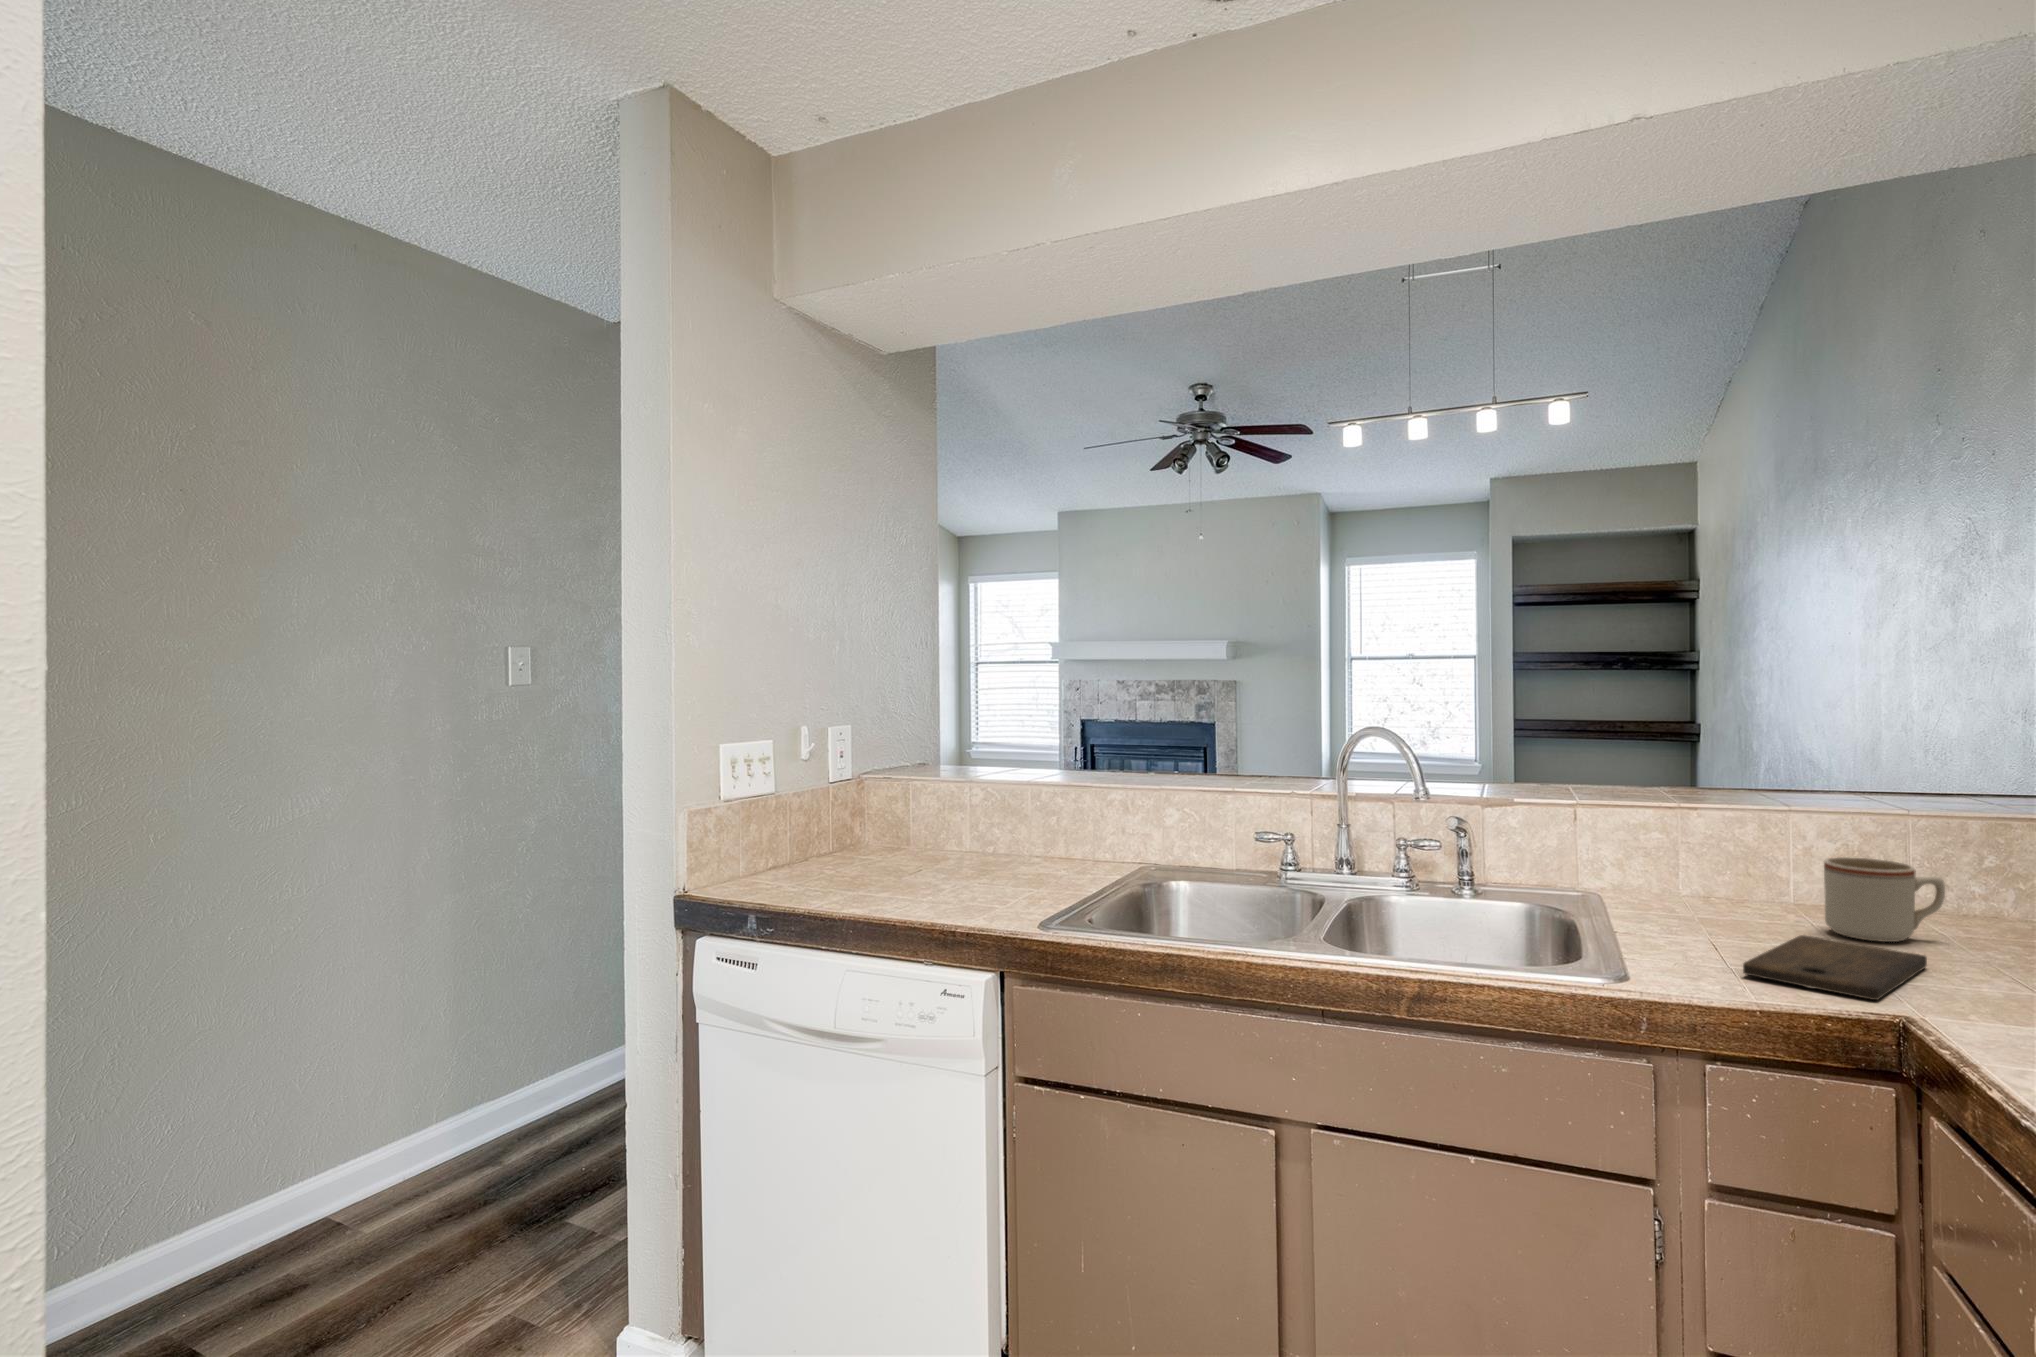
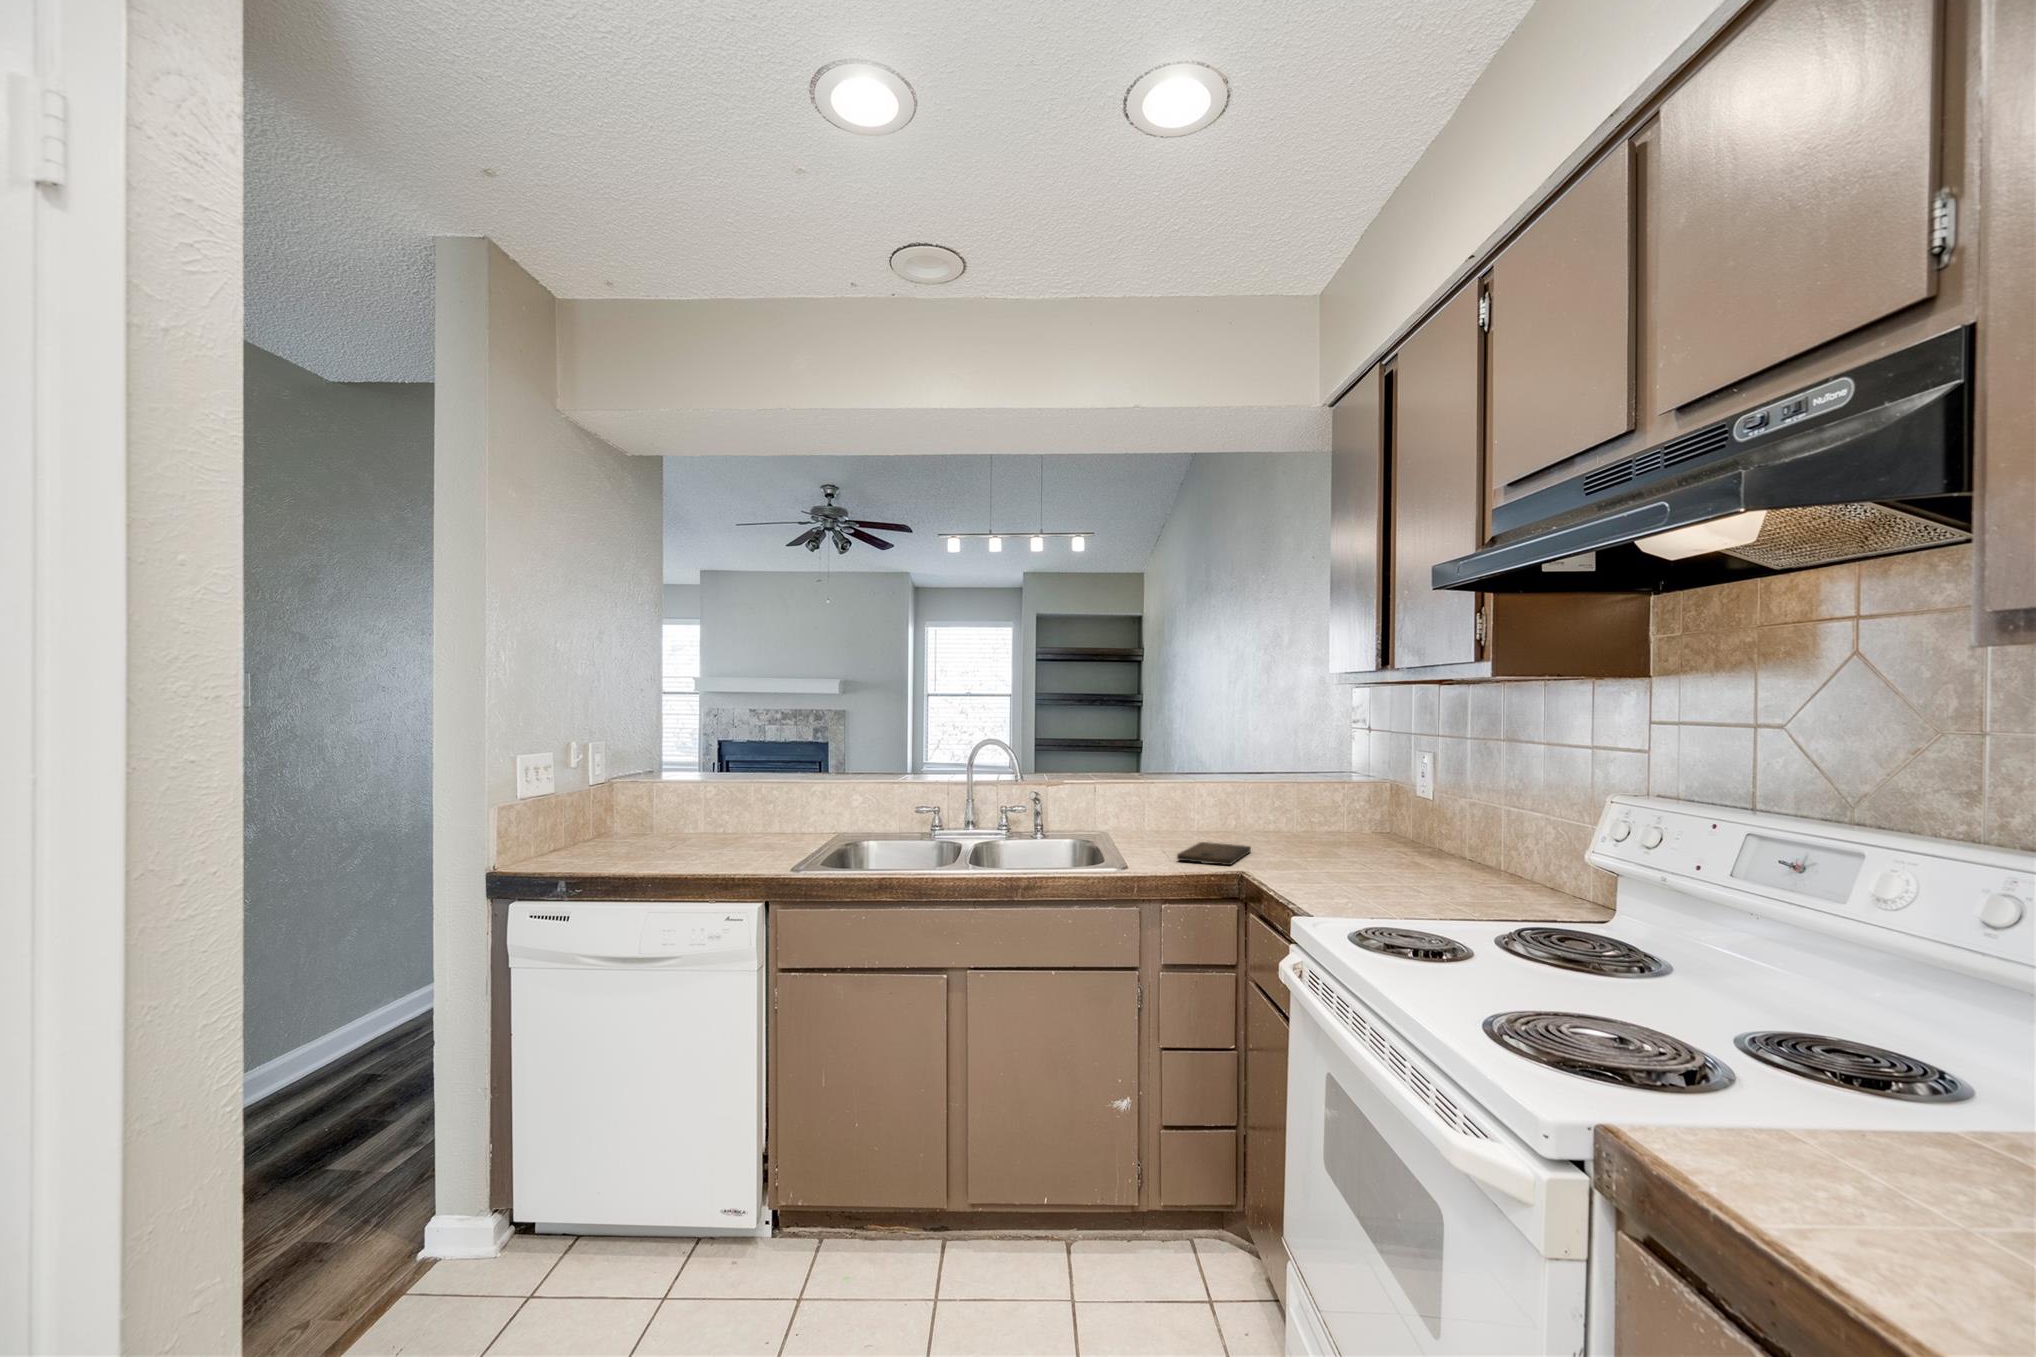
mug: present [1824,857,1945,942] -> none [1211,803,1259,843]

